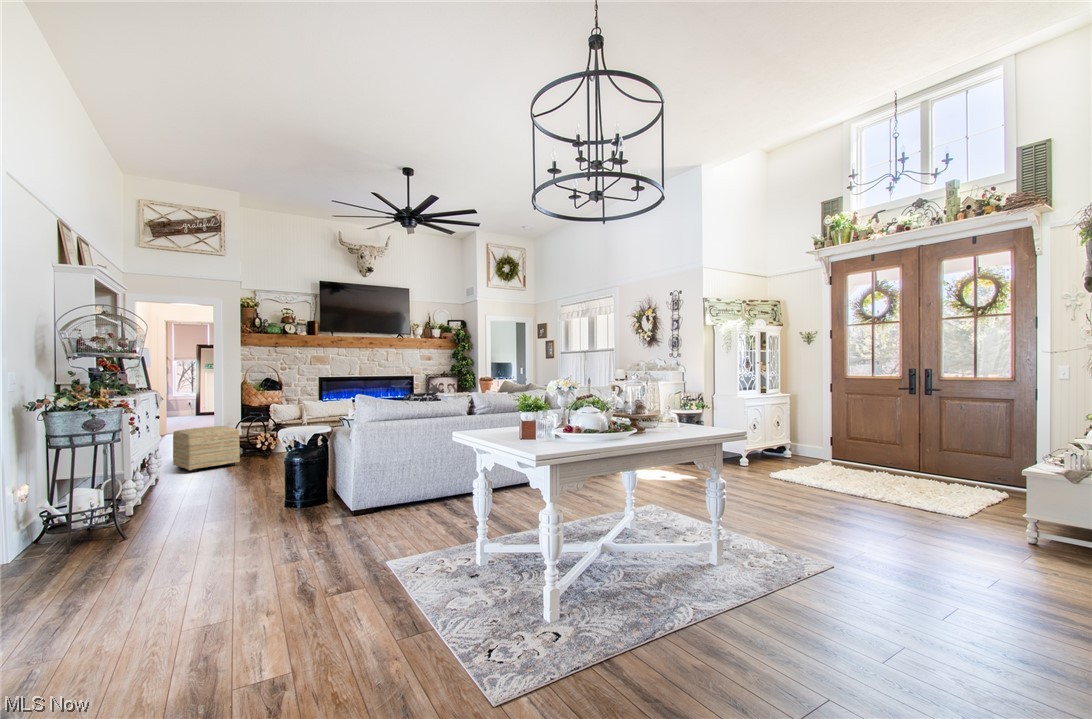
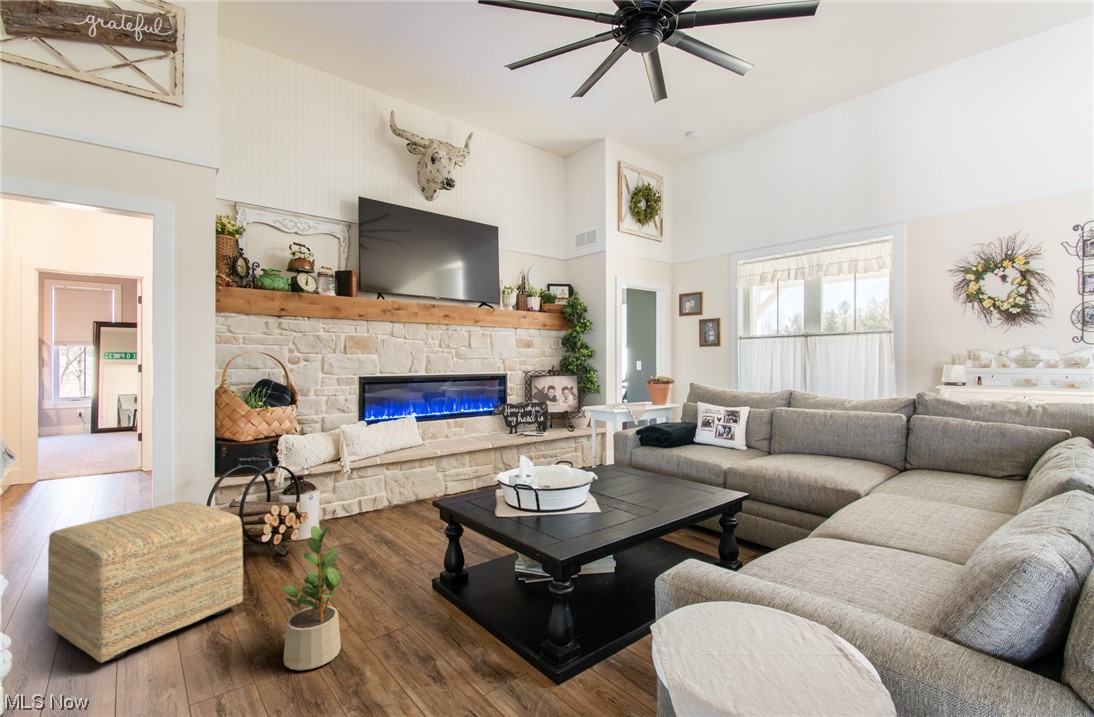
potted plant: none [245,428,268,474] -> present [283,526,349,670]

